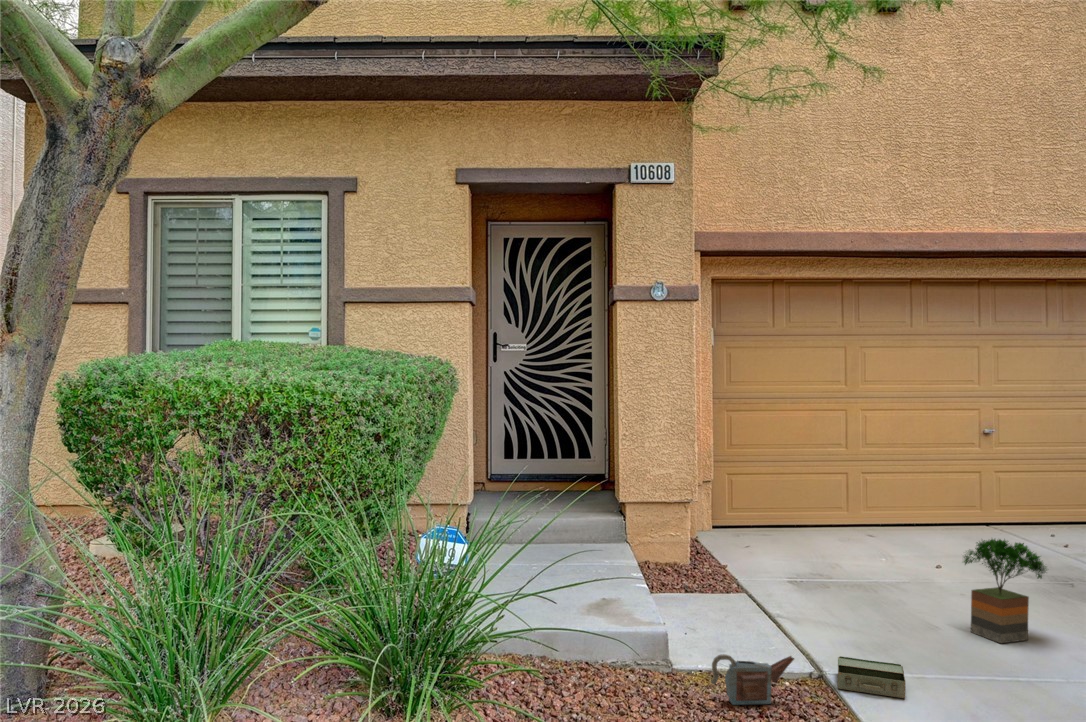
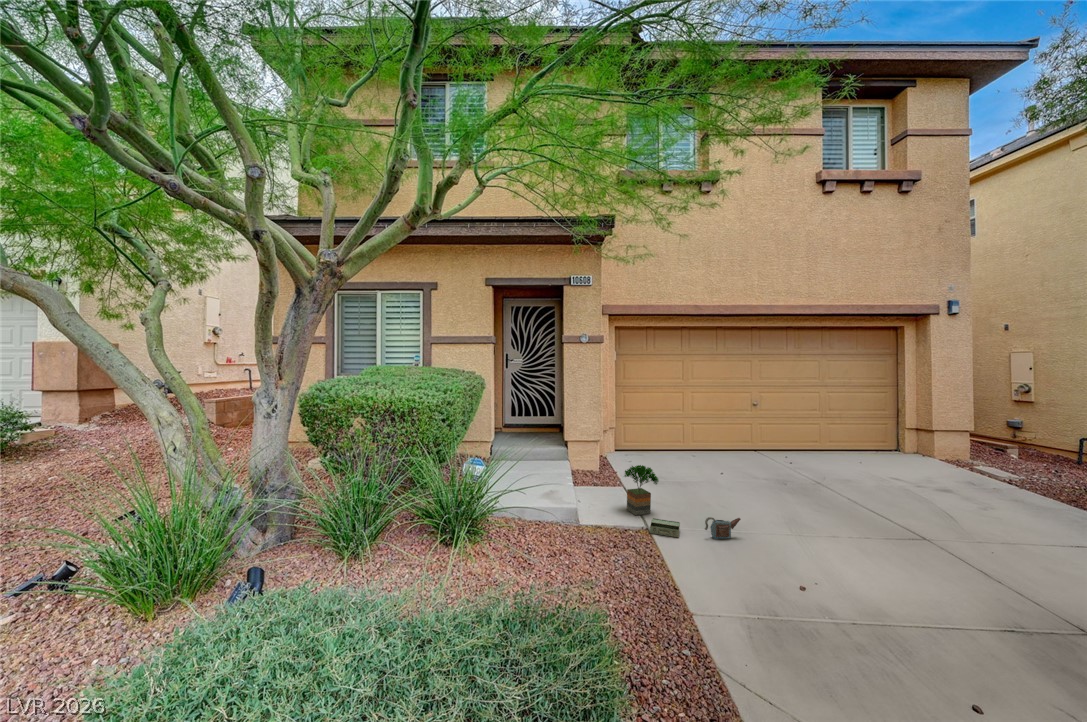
potted tree: present [964,539,1046,643] -> present [625,465,659,515]
watering can: present [711,654,794,705] -> present [705,517,741,539]

